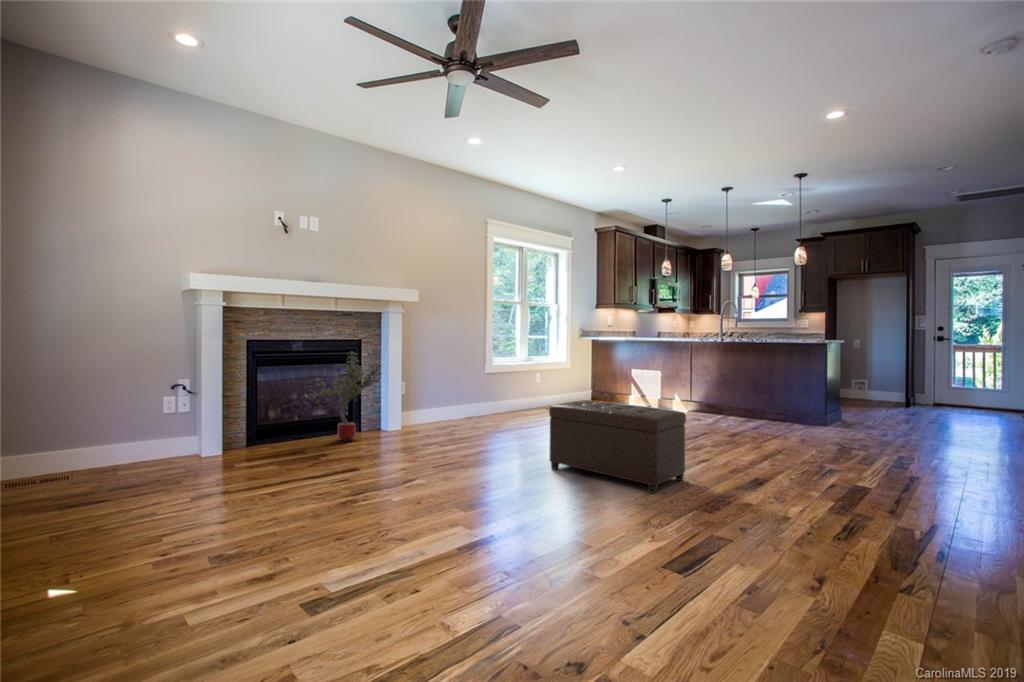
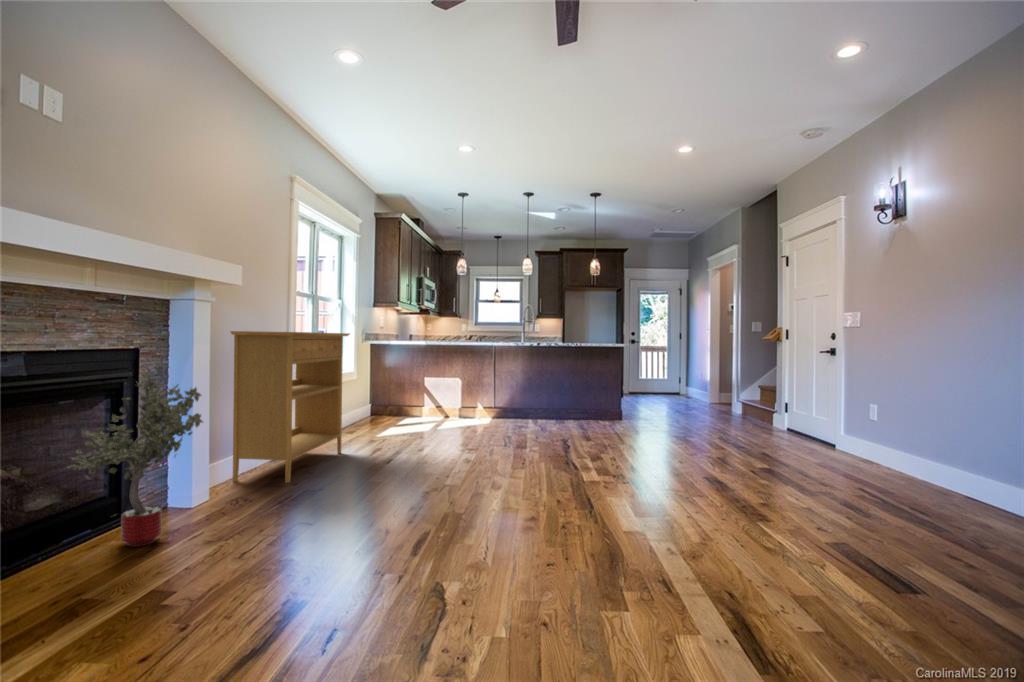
console table: none [424,330,518,429] -> present [230,331,350,483]
ottoman: present [549,401,686,493] -> none [541,421,693,516]

